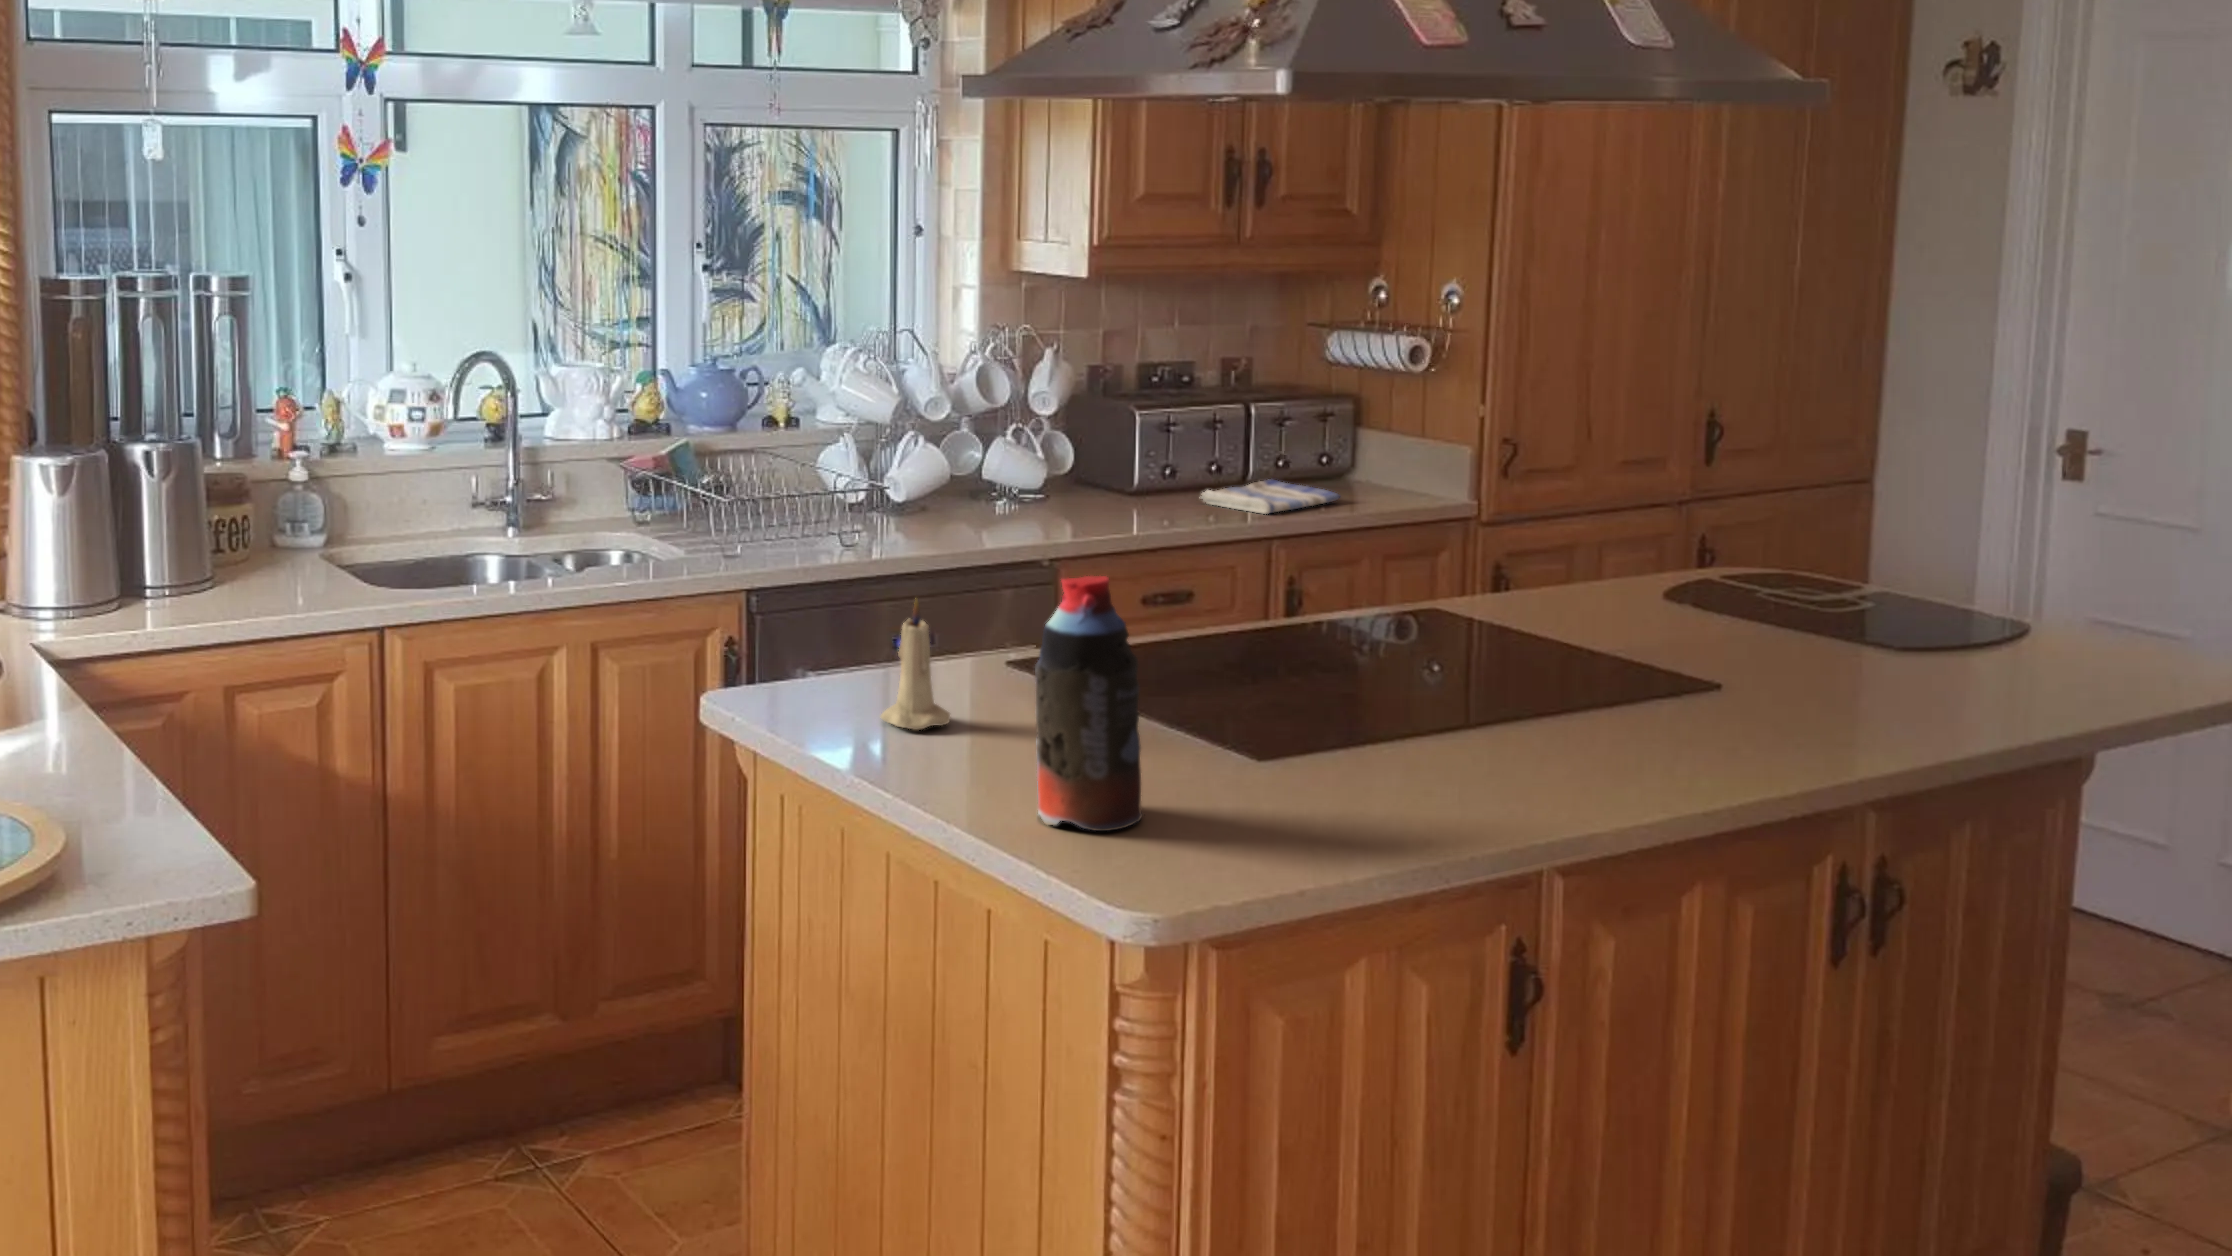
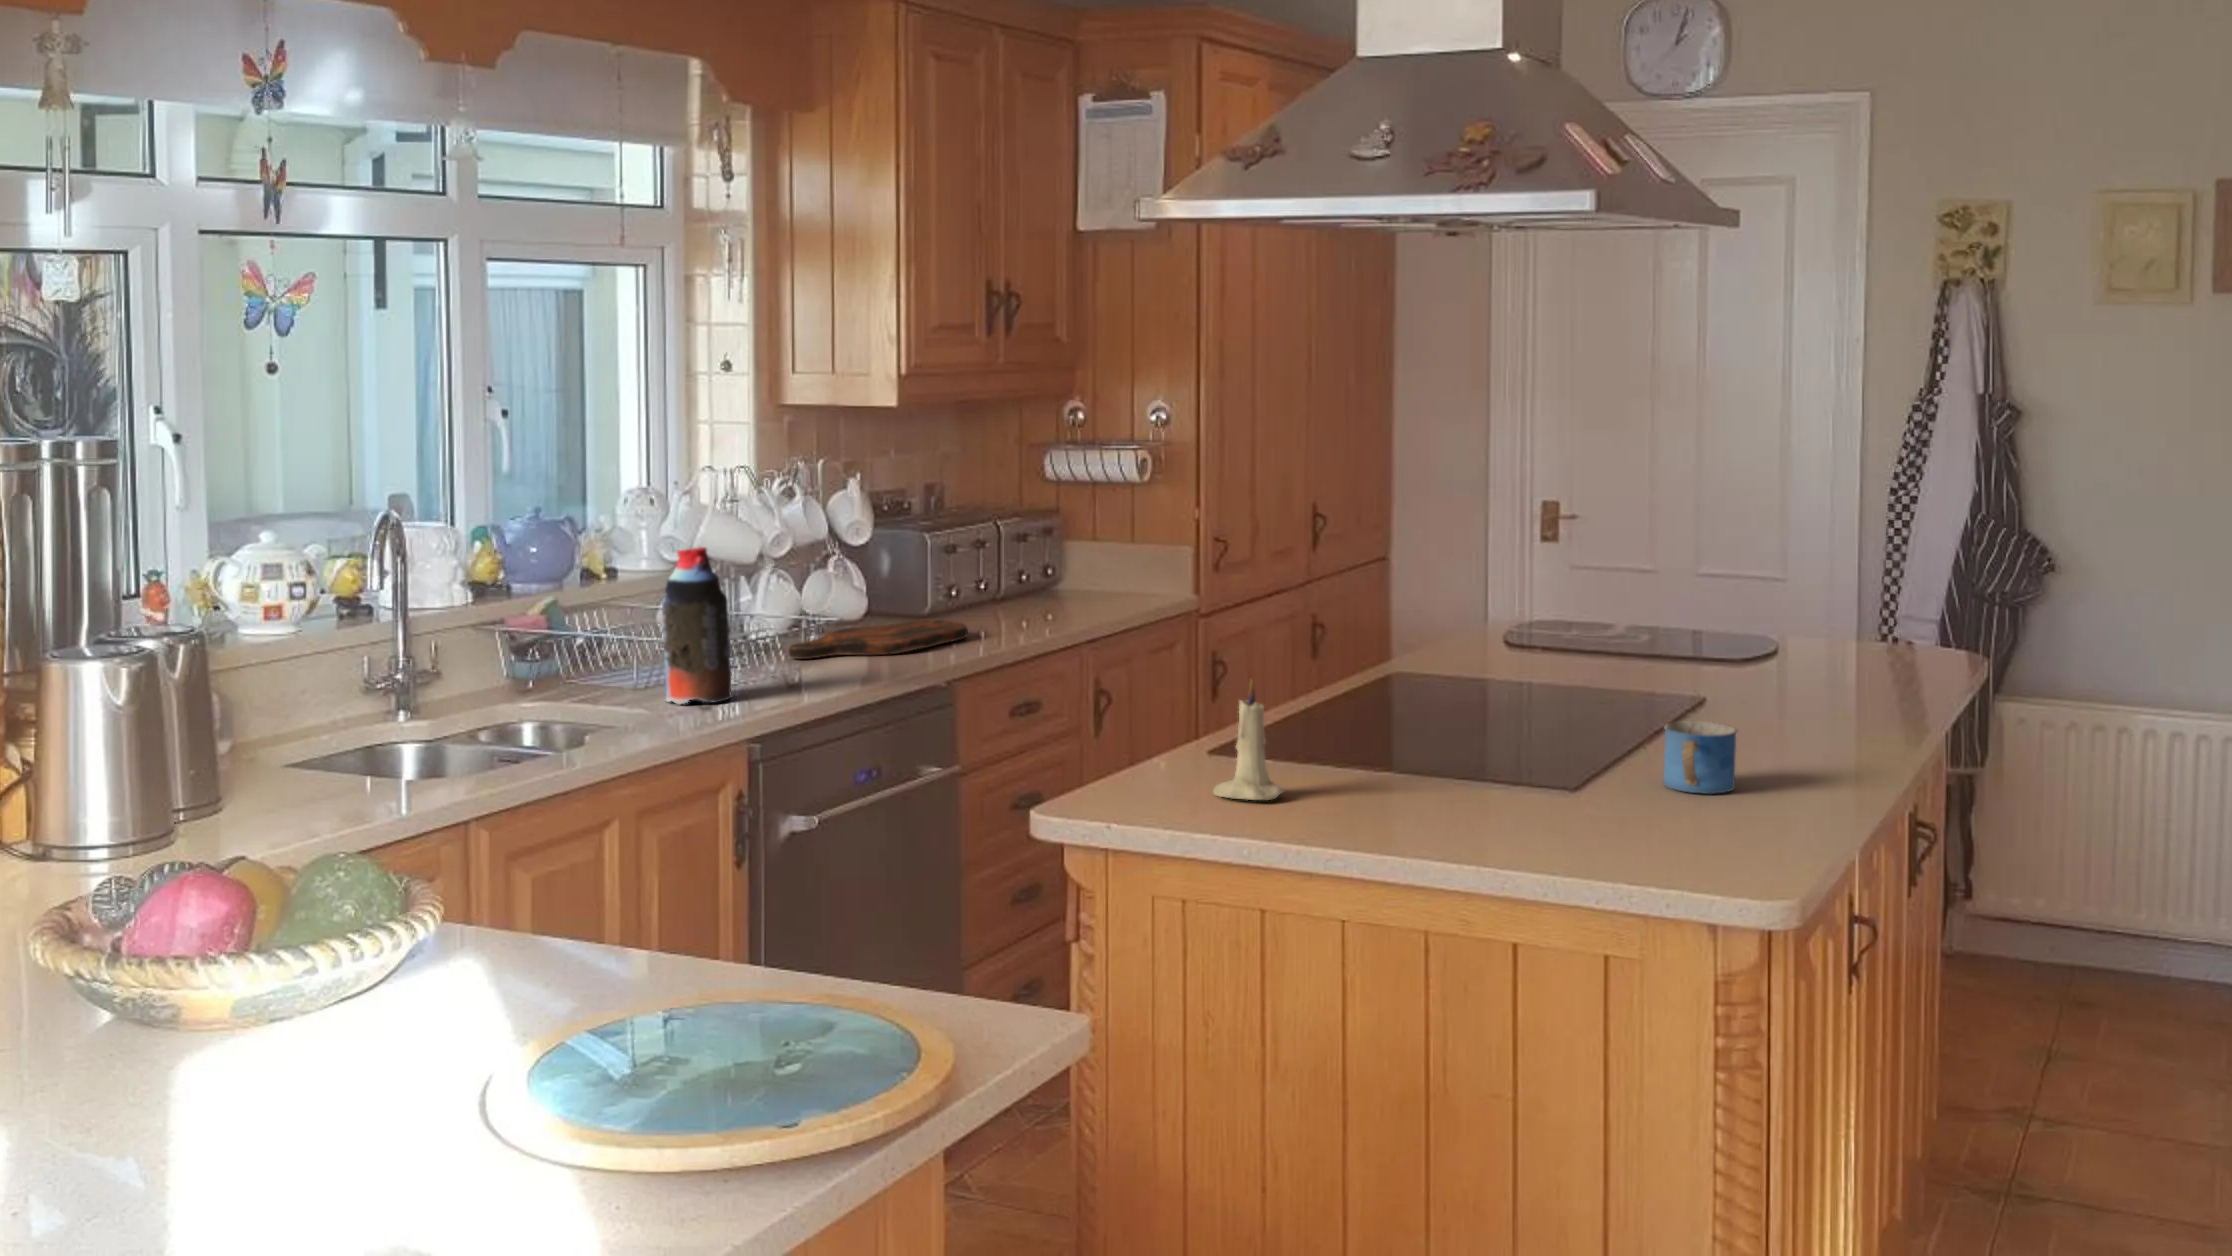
dish towel: present [1201,479,1340,514] -> none [988,591,1098,620]
cutting board: none [915,498,1127,529] -> present [788,620,968,659]
bottle: present [1035,576,1143,831] -> present [662,547,732,705]
mug: none [1361,718,1465,813] -> present [1664,721,1737,794]

